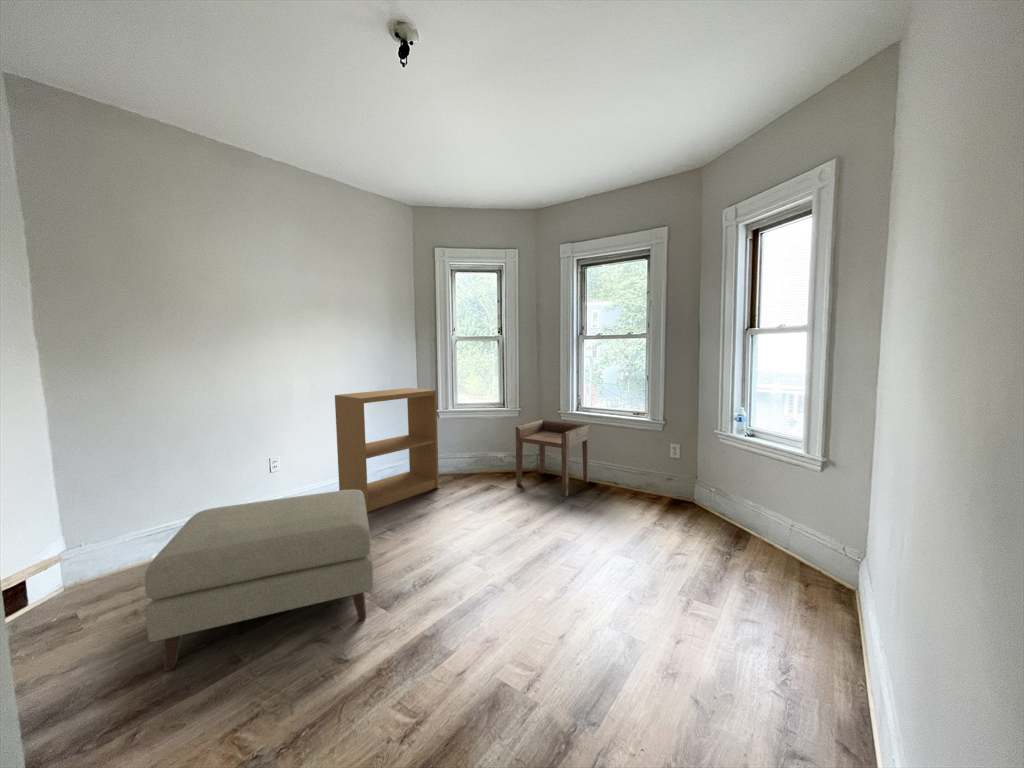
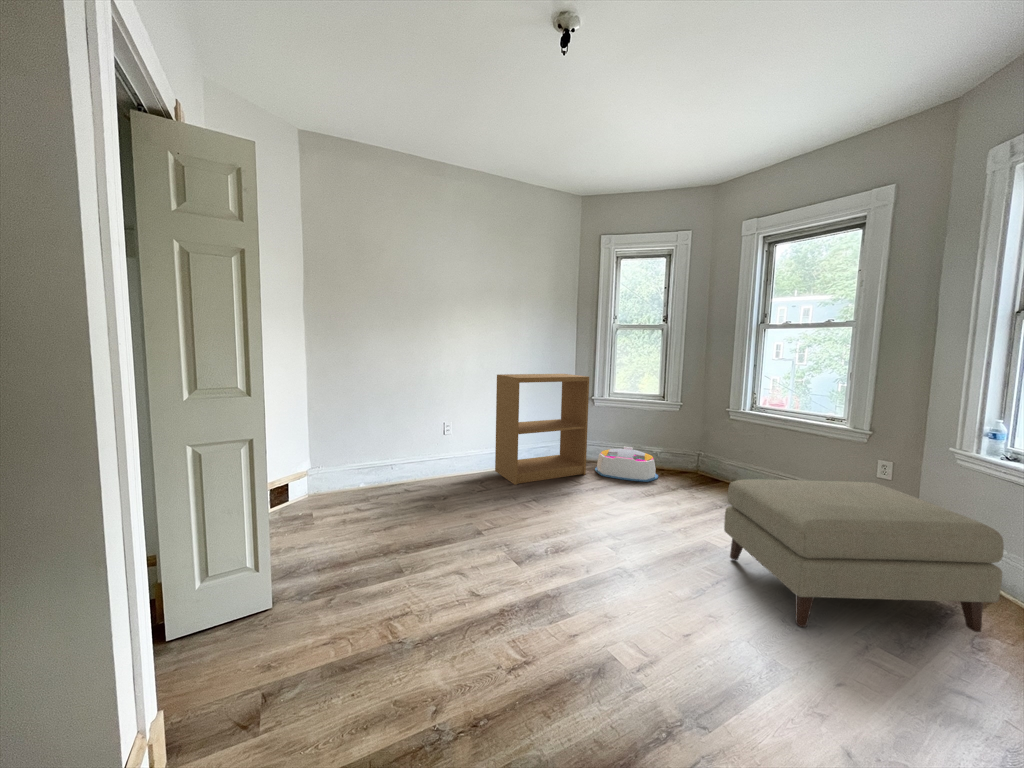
side table: present [516,419,589,496] -> none [669,417,765,505]
storage bin: none [447,454,506,487] -> present [595,447,658,482]
ottoman: present [145,490,373,671] -> present [724,479,1004,632]

